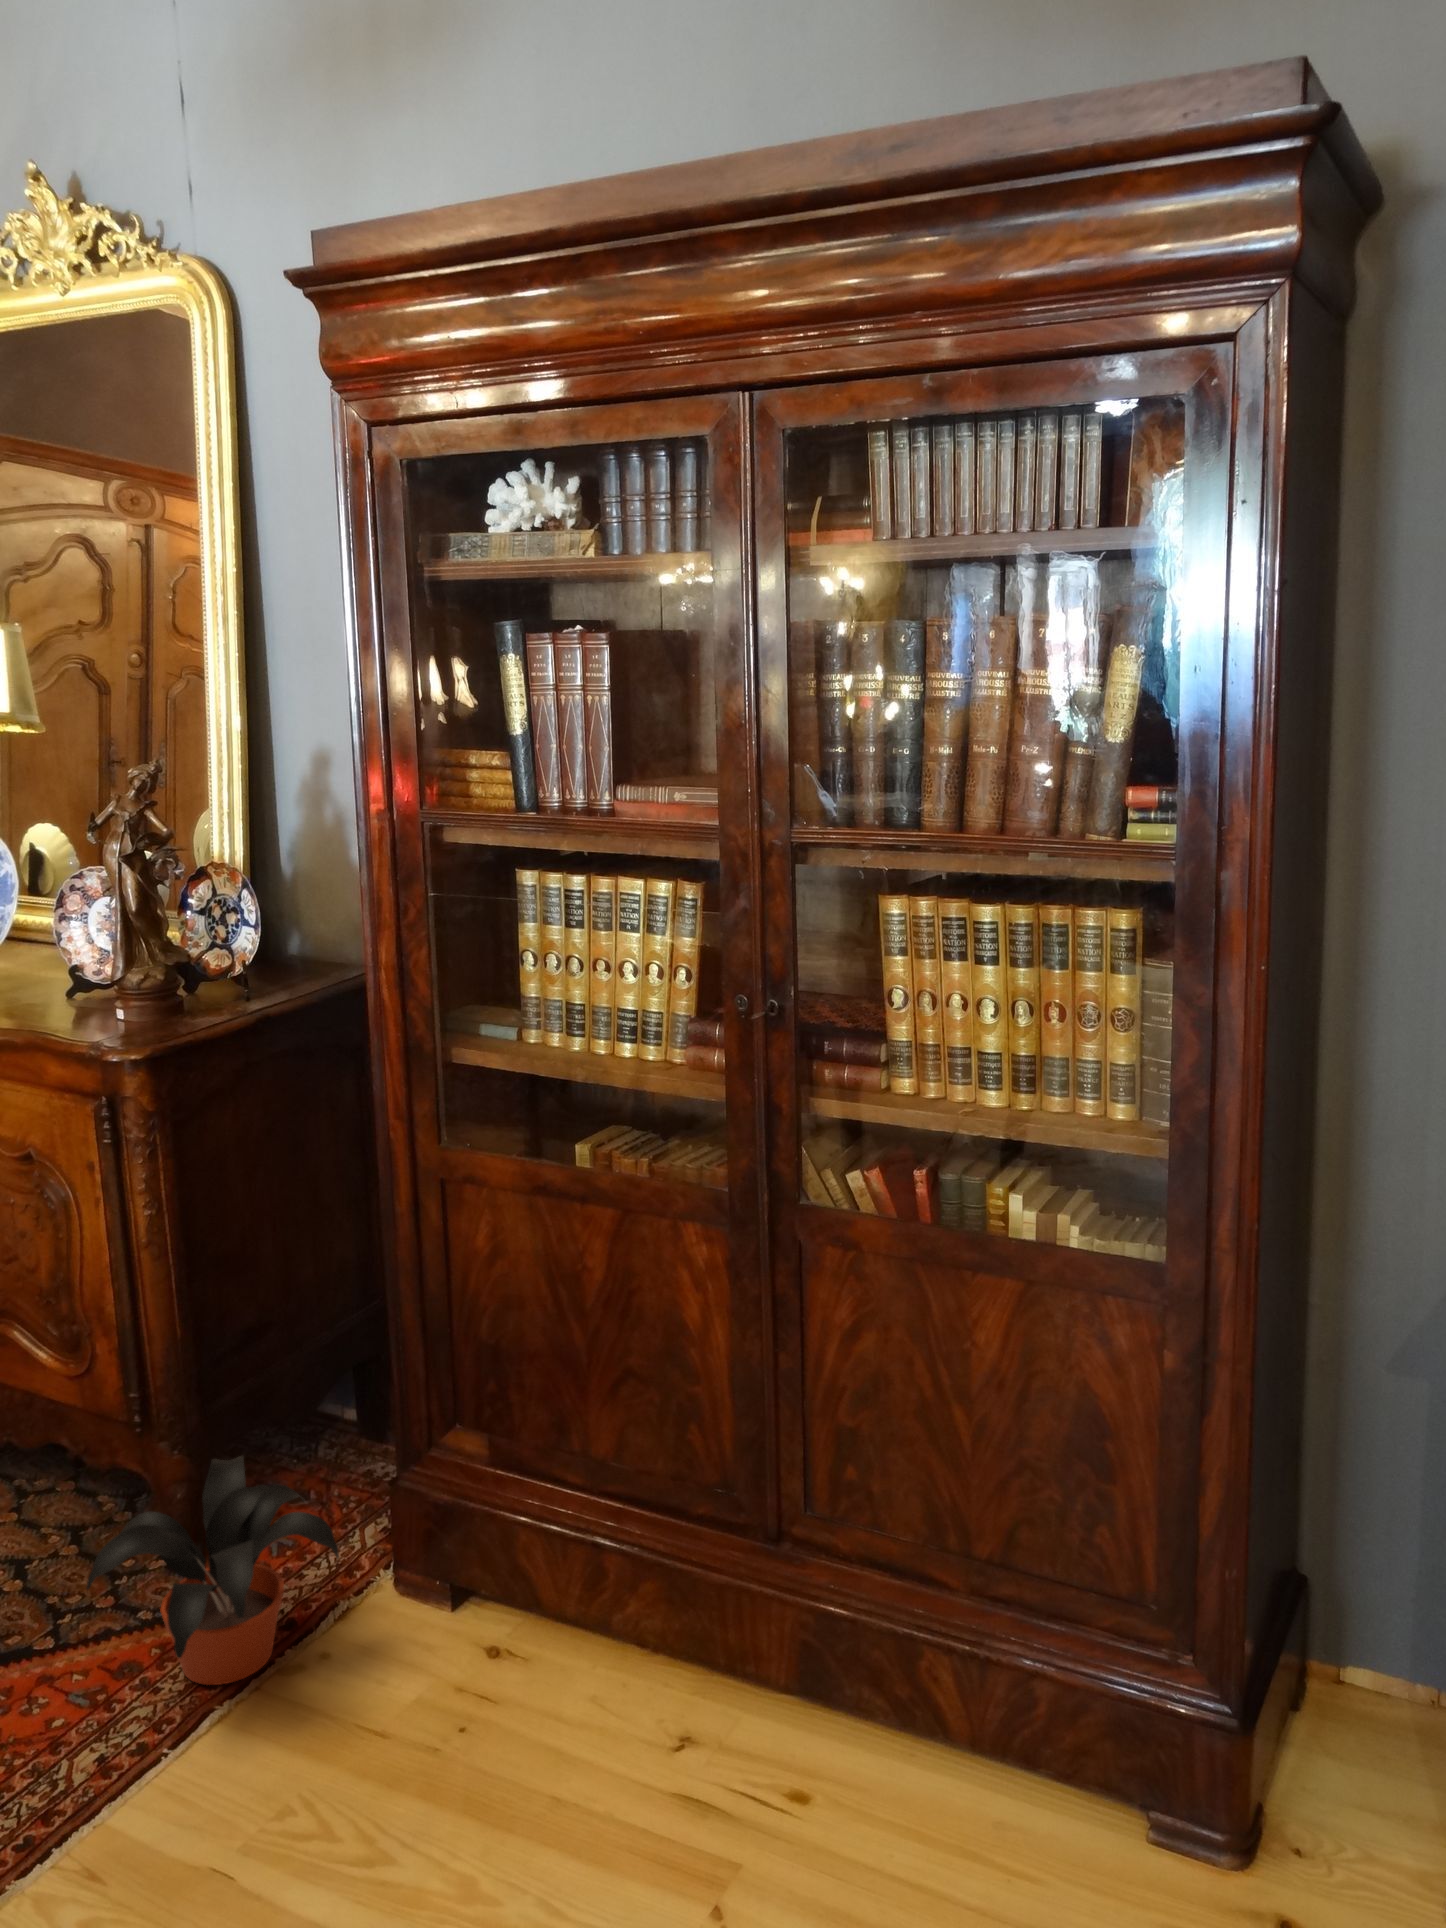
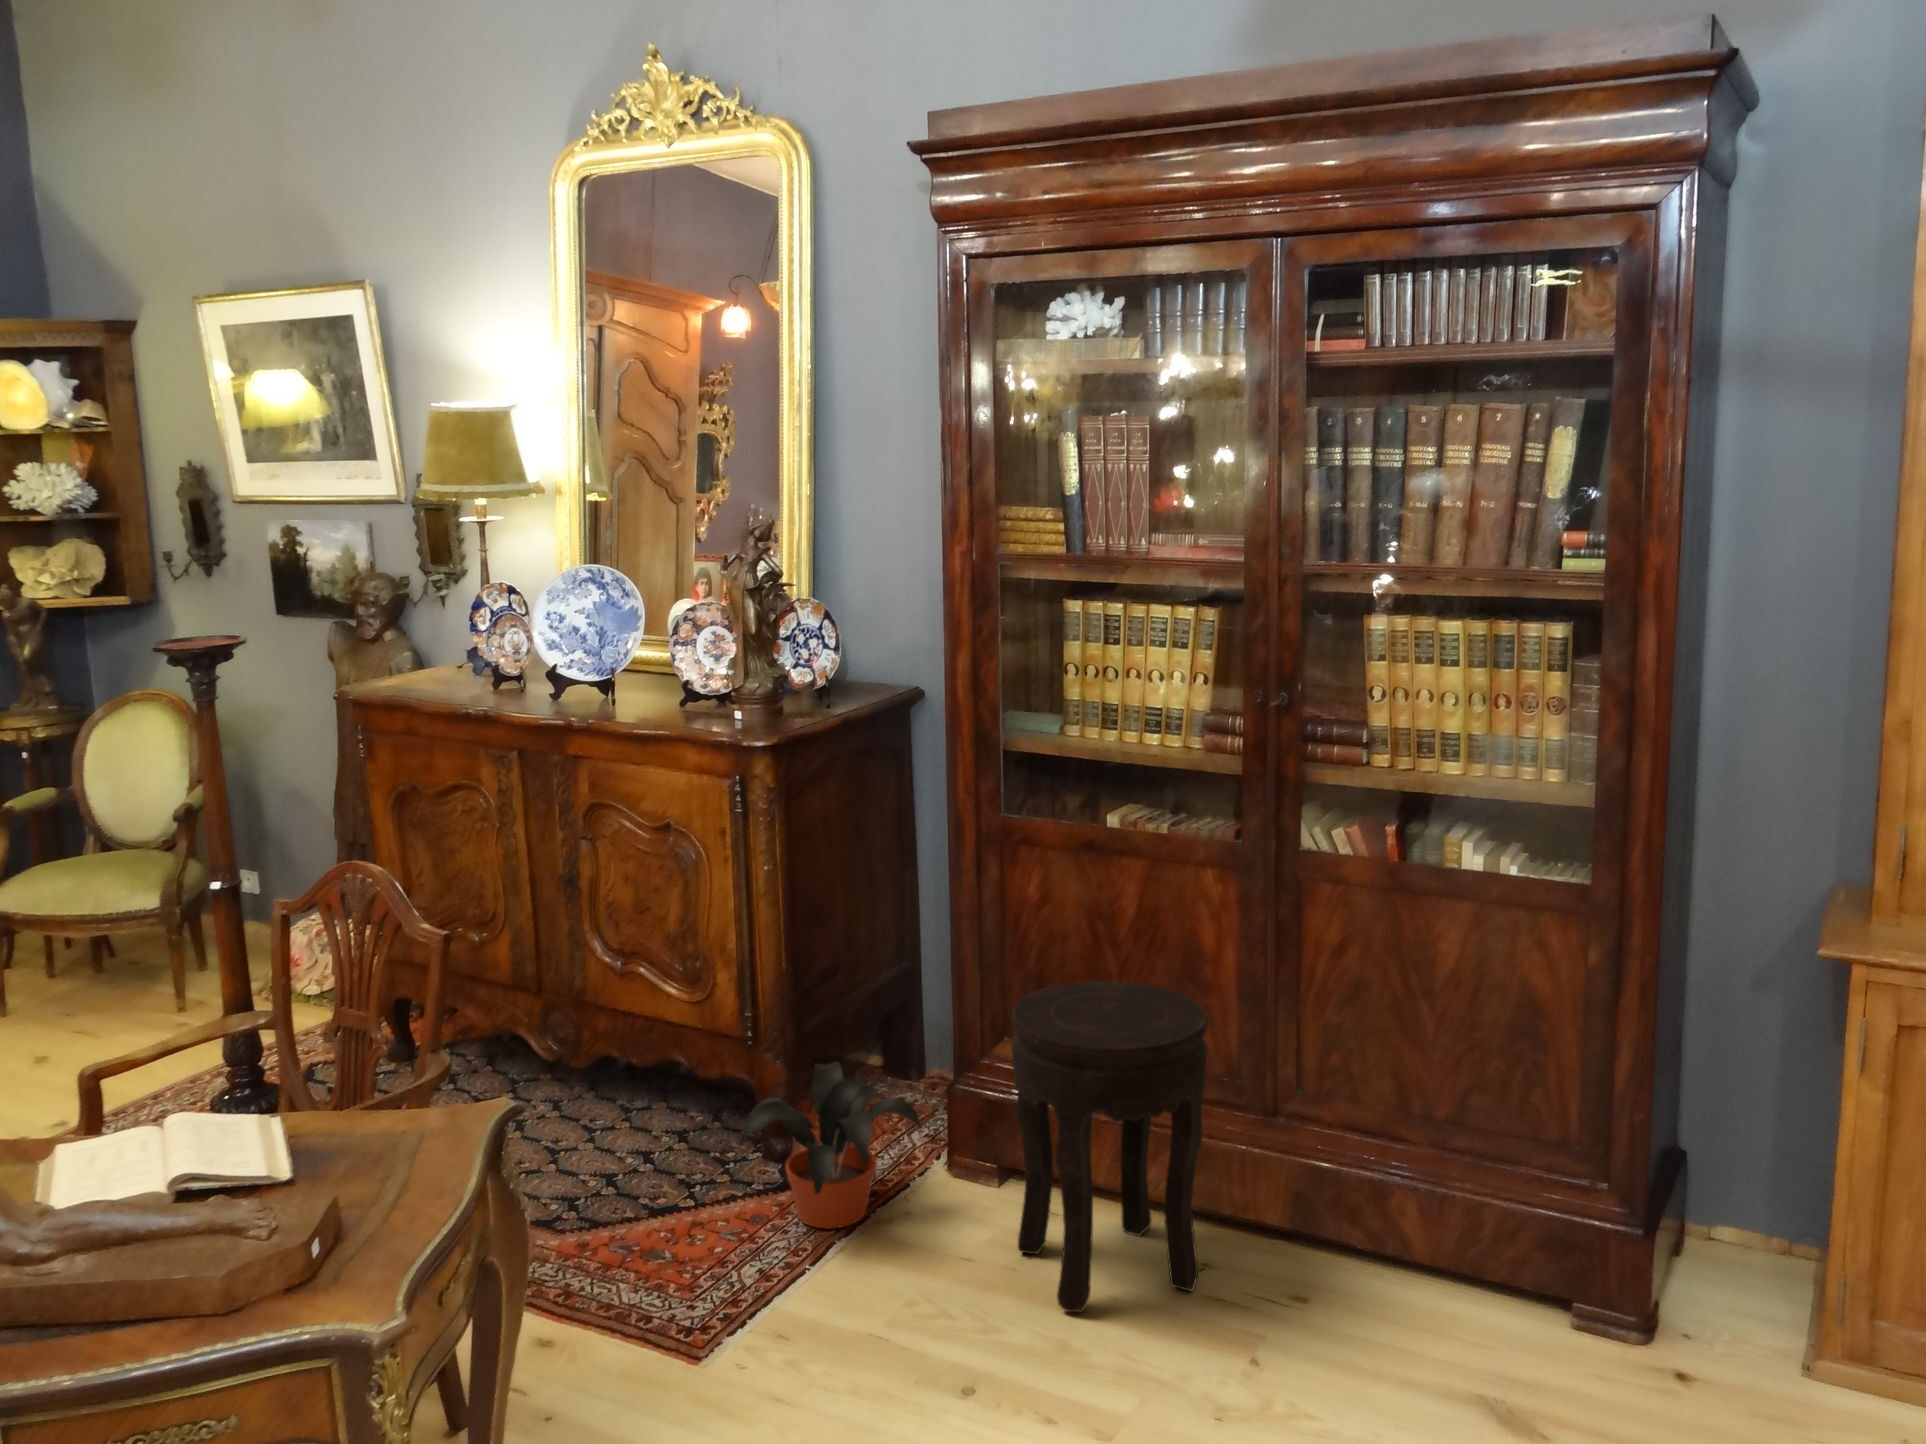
side table: none [418,1365,679,1826] -> present [1011,981,1208,1312]

